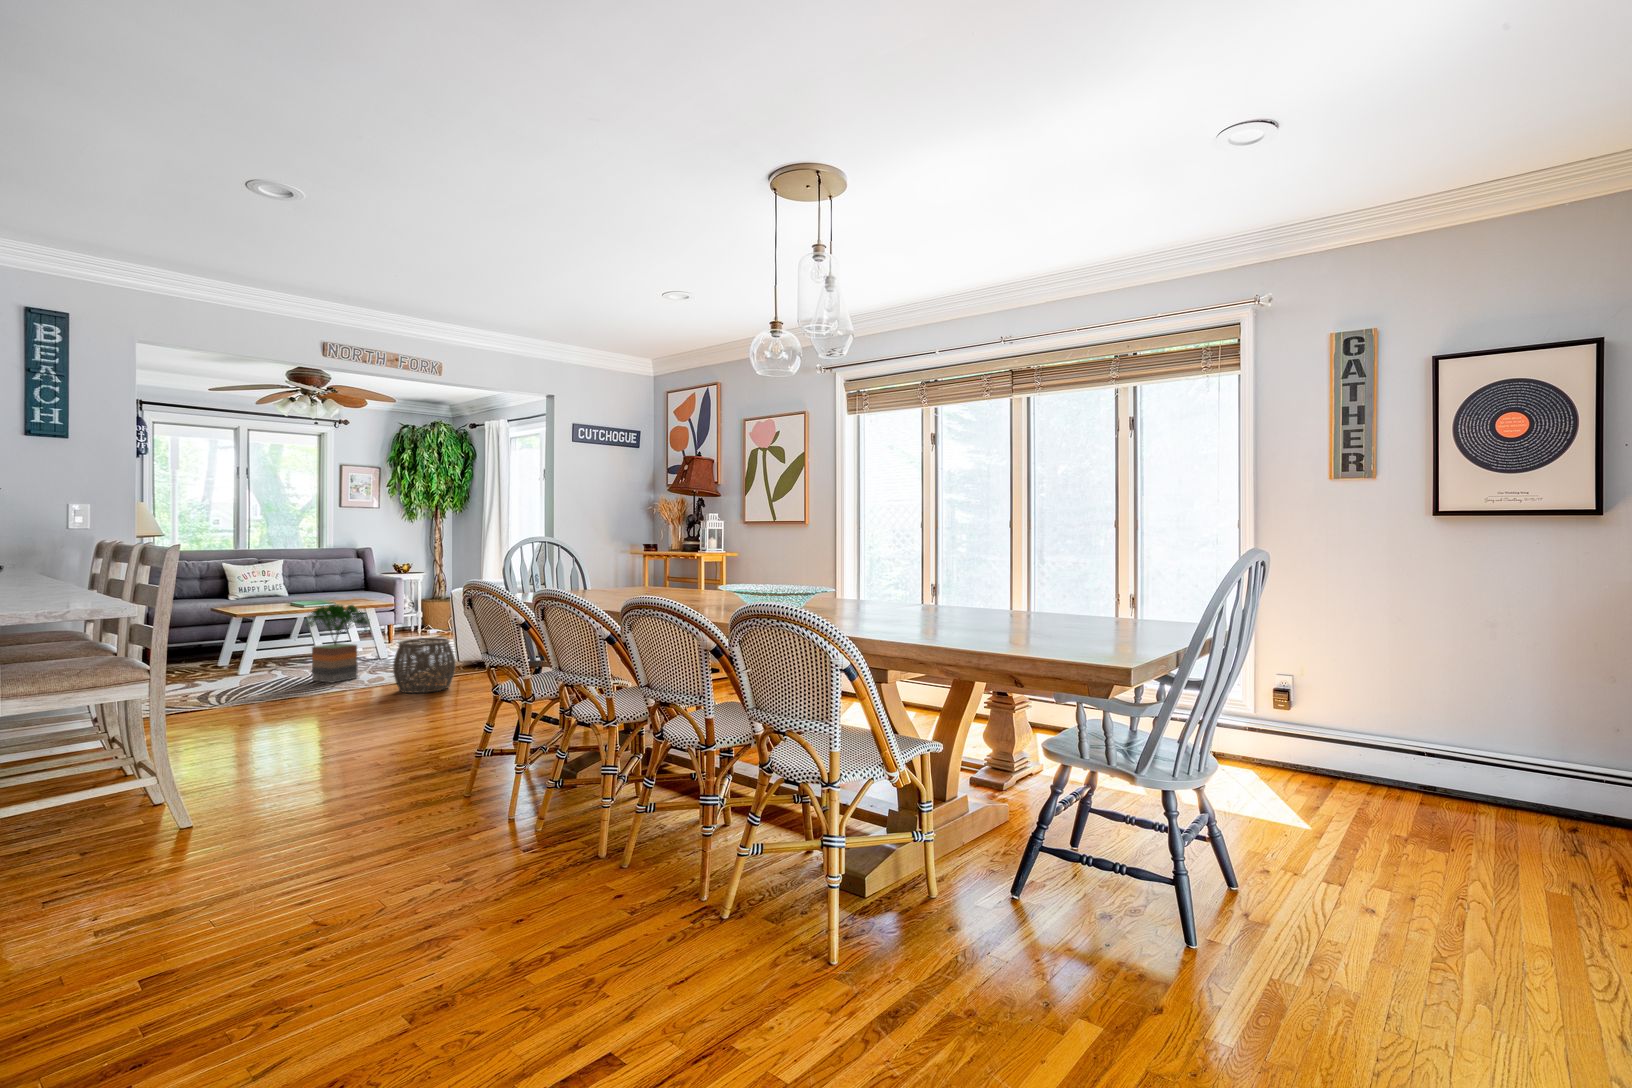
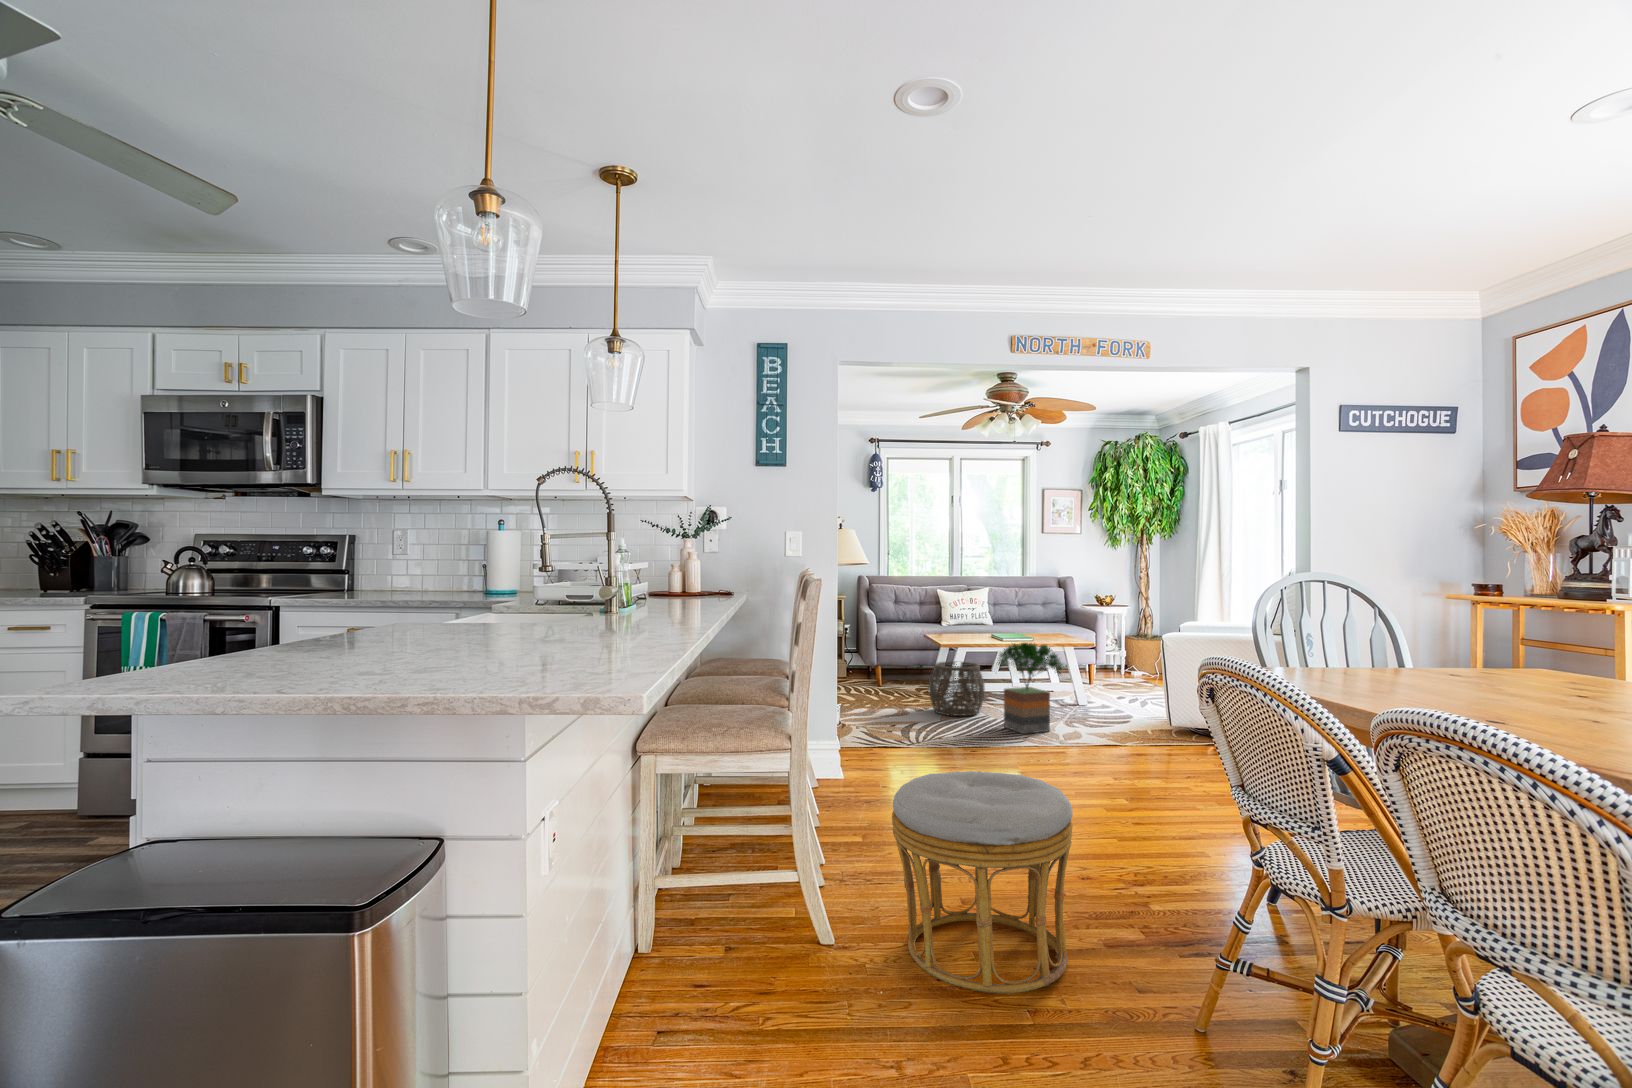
woven basket: present [393,638,455,693] -> present [929,662,985,716]
ottoman: none [254,677,392,810] -> present [892,771,1073,994]

